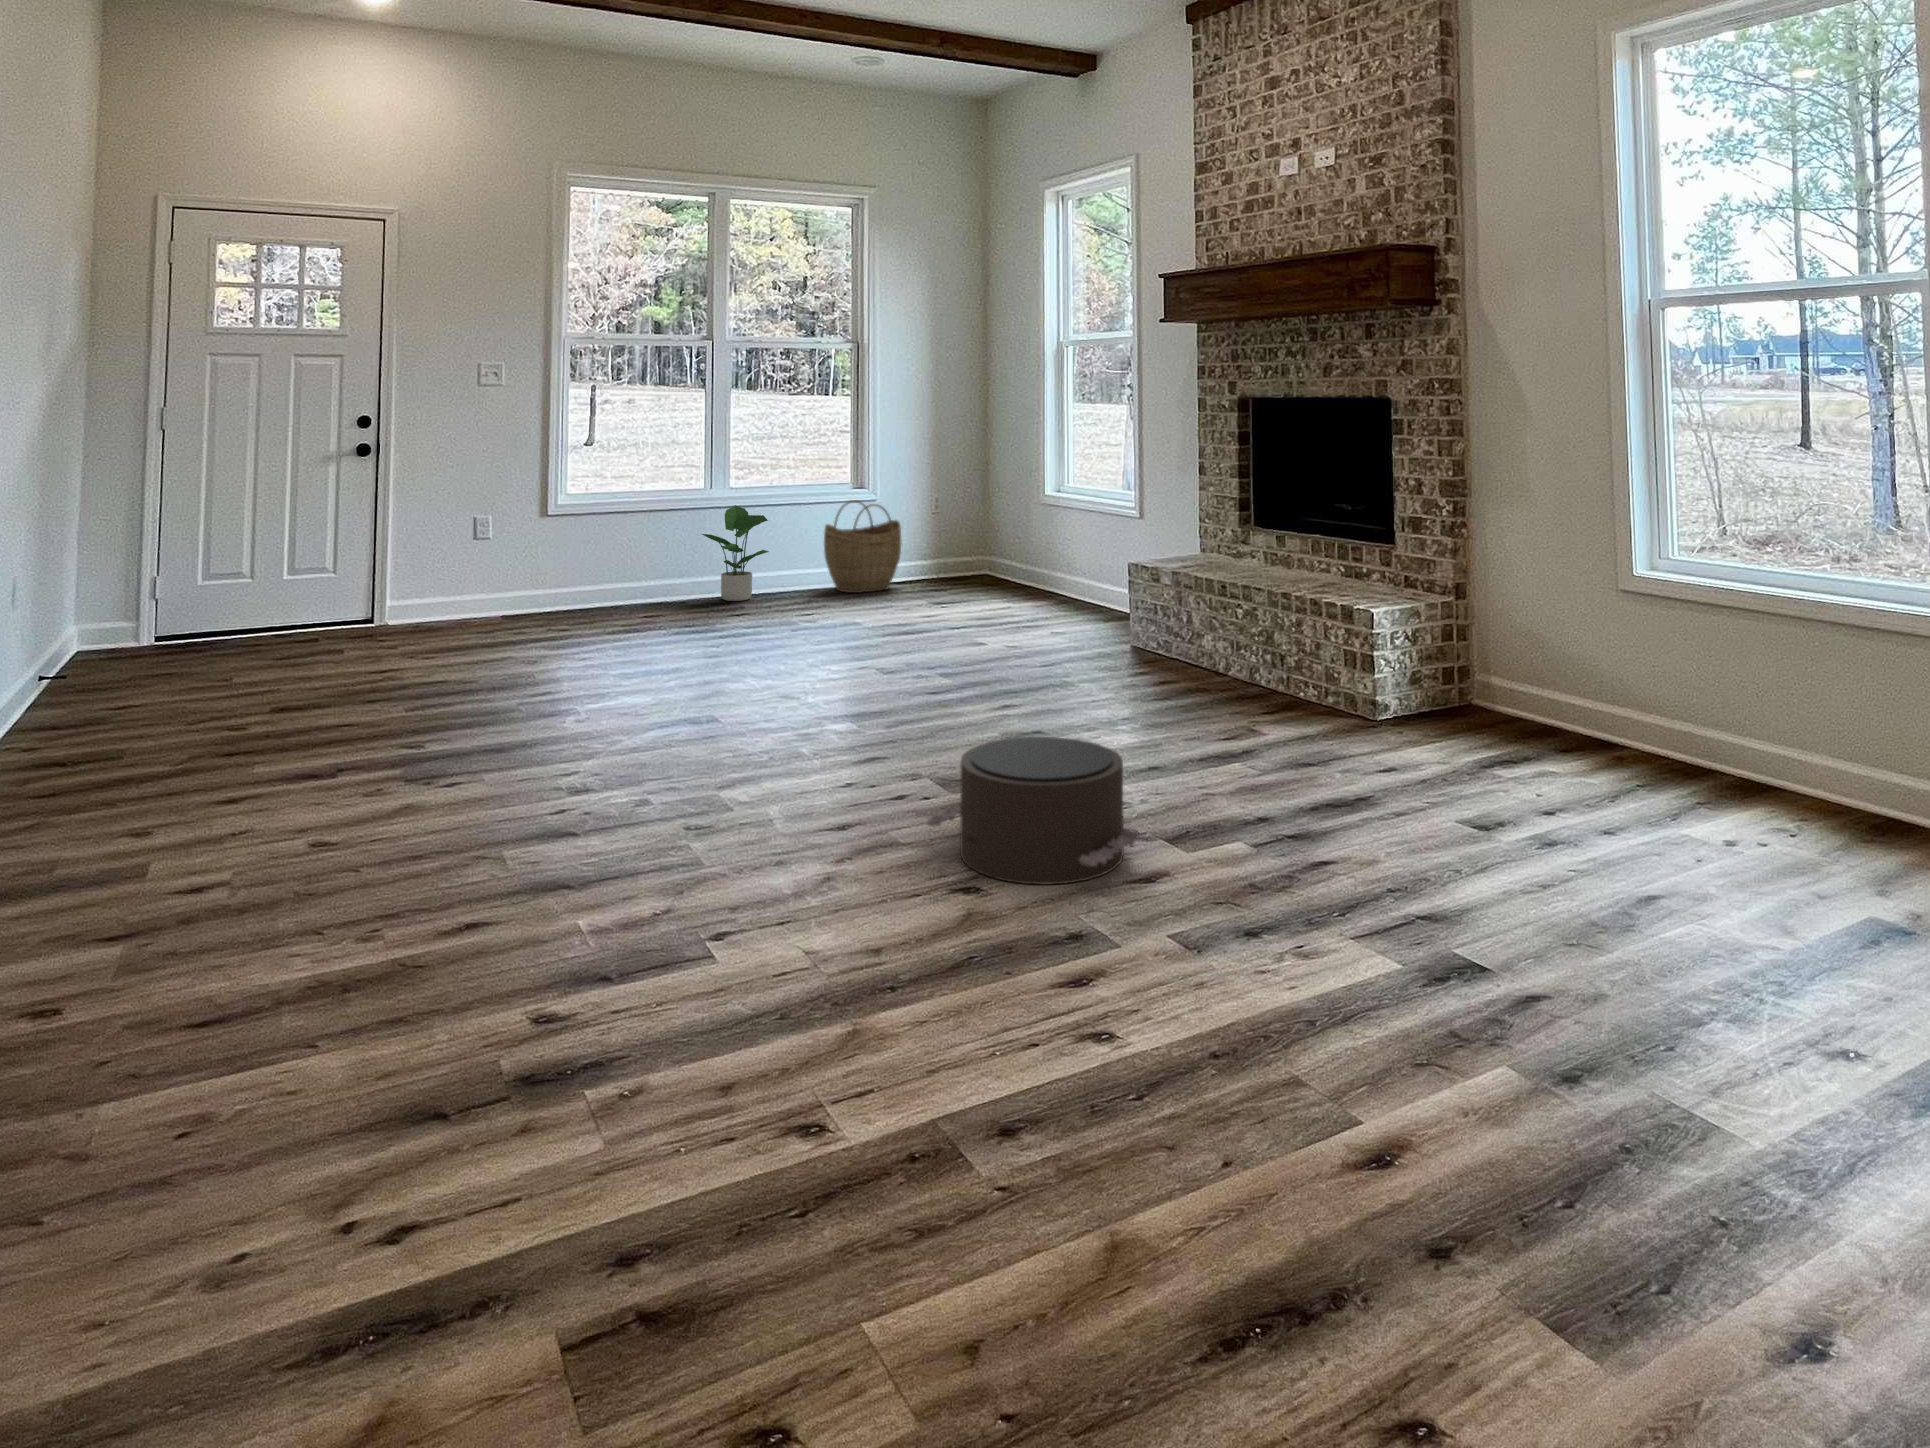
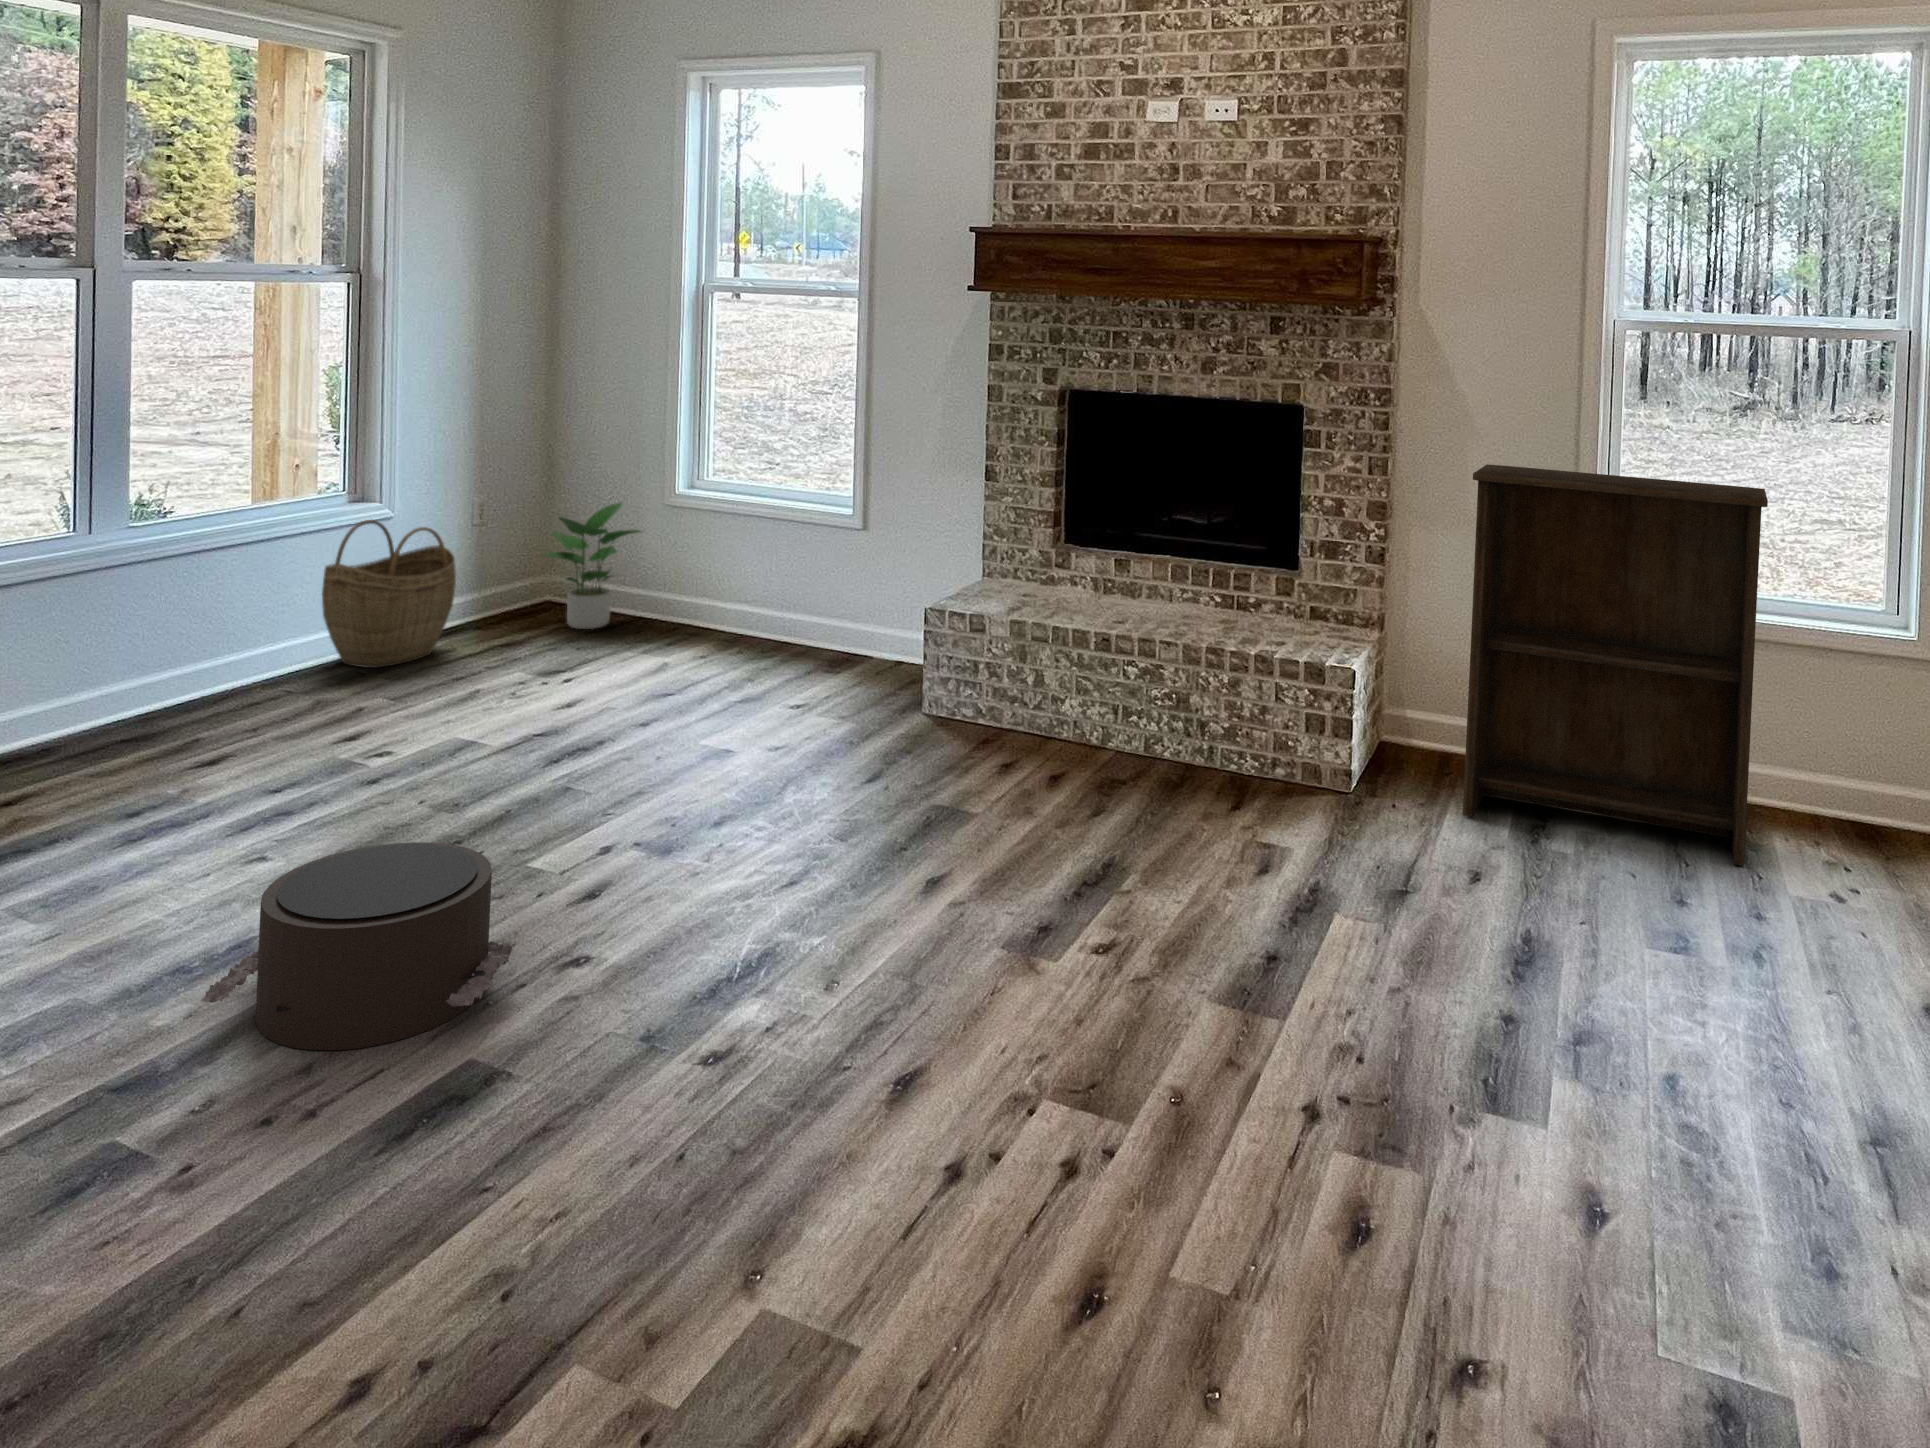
bookshelf: none [1428,435,1709,812] -> present [1463,465,1768,866]
potted plant: present [702,505,769,601] -> present [544,503,641,629]
pouf: present [926,737,1140,885] -> present [201,842,516,1050]

